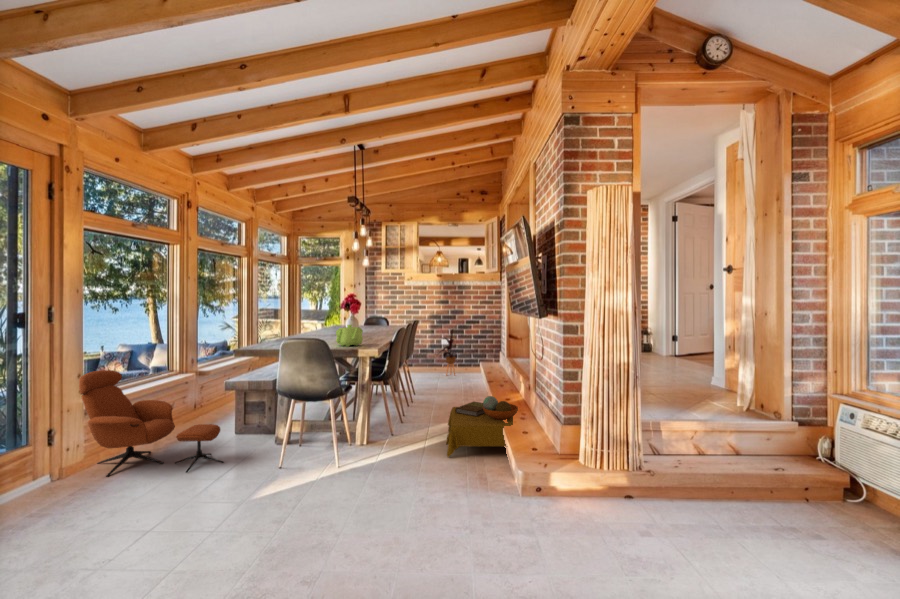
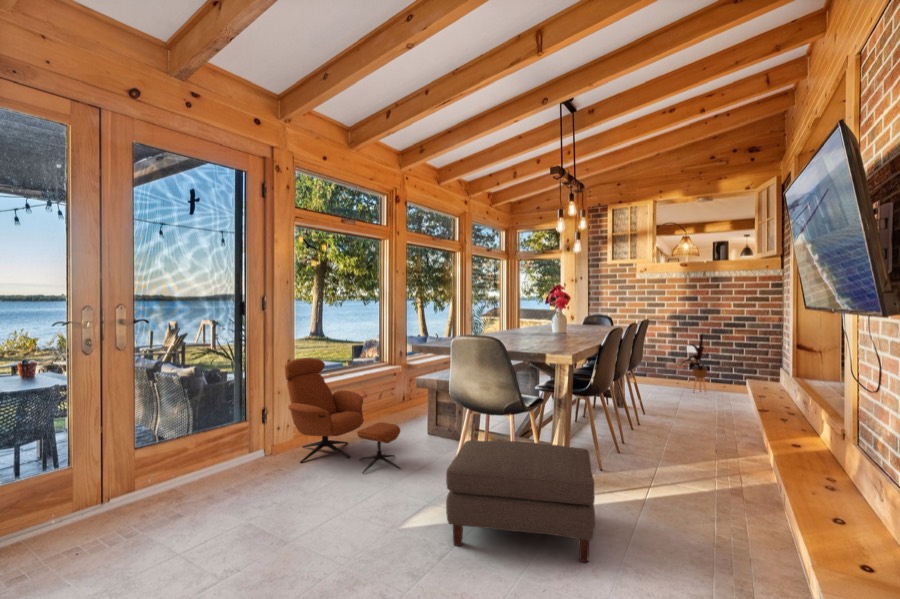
teapot: present [336,325,363,346] -> none [527,321,562,348]
side table: present [446,396,518,457] -> none [676,439,851,563]
ottoman: none [292,417,401,501] -> present [446,440,595,562]

